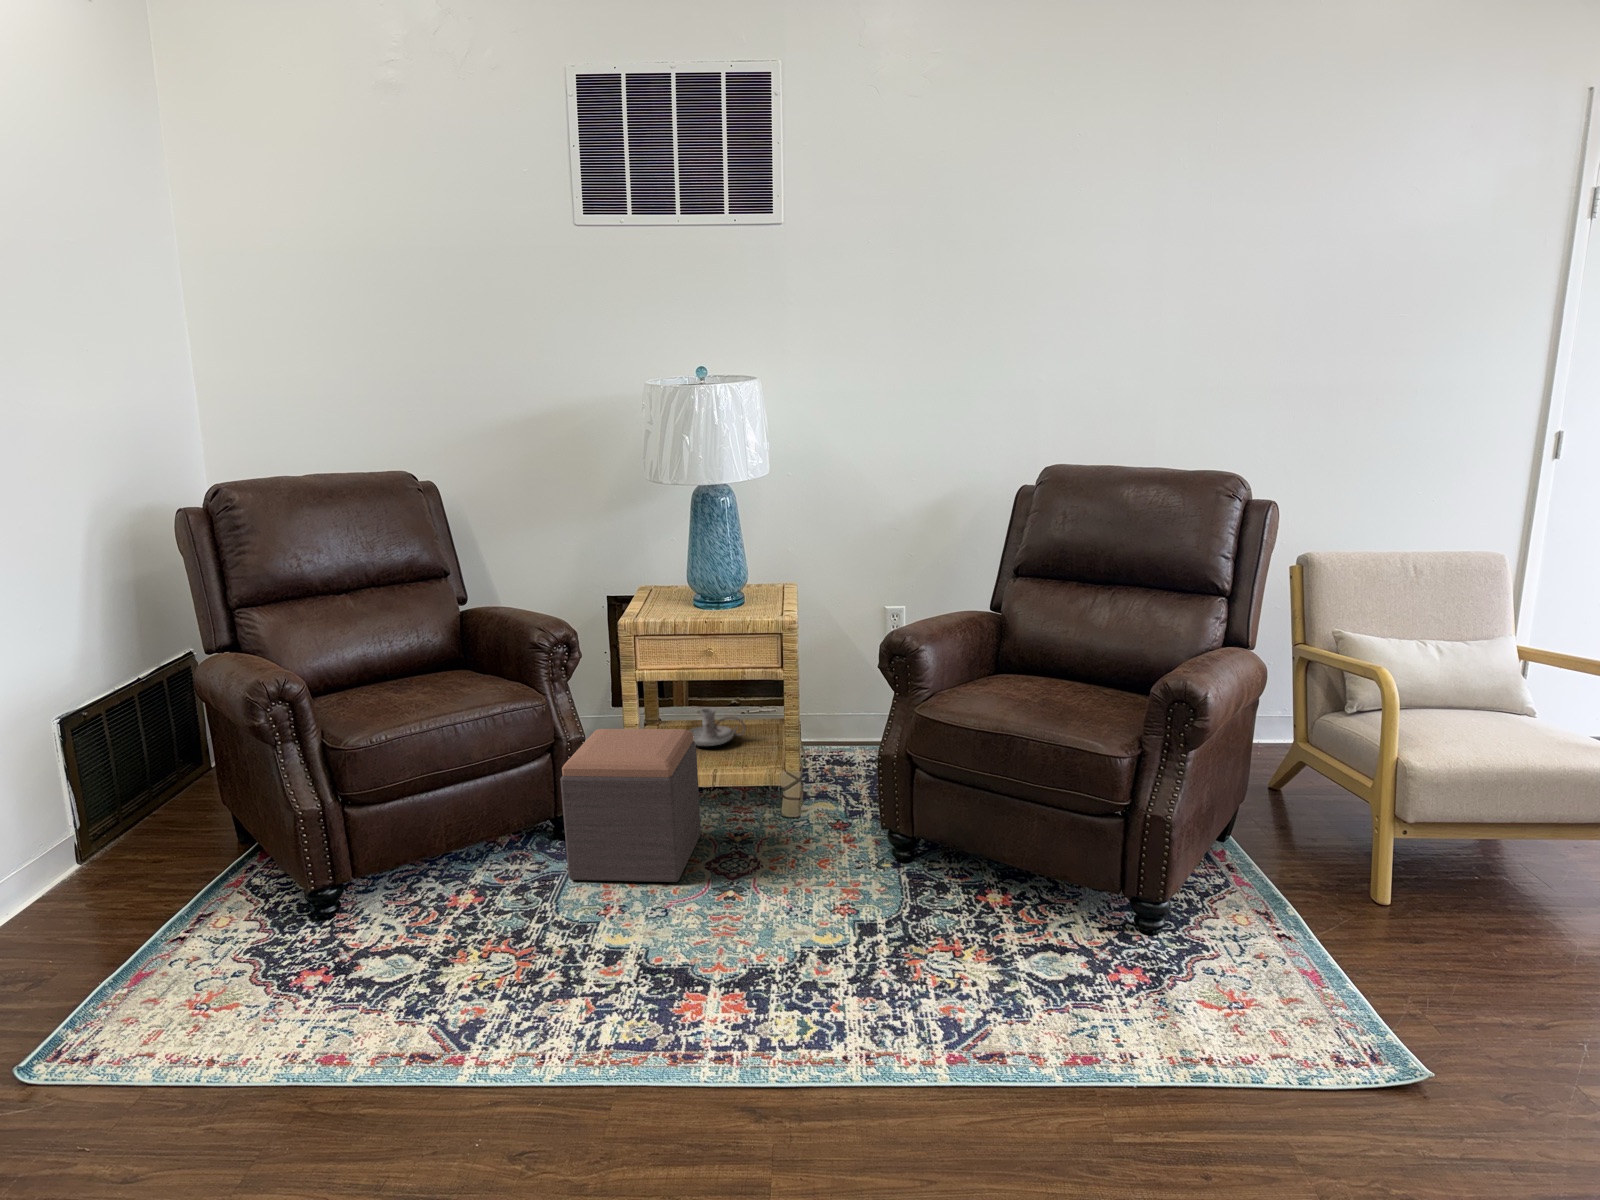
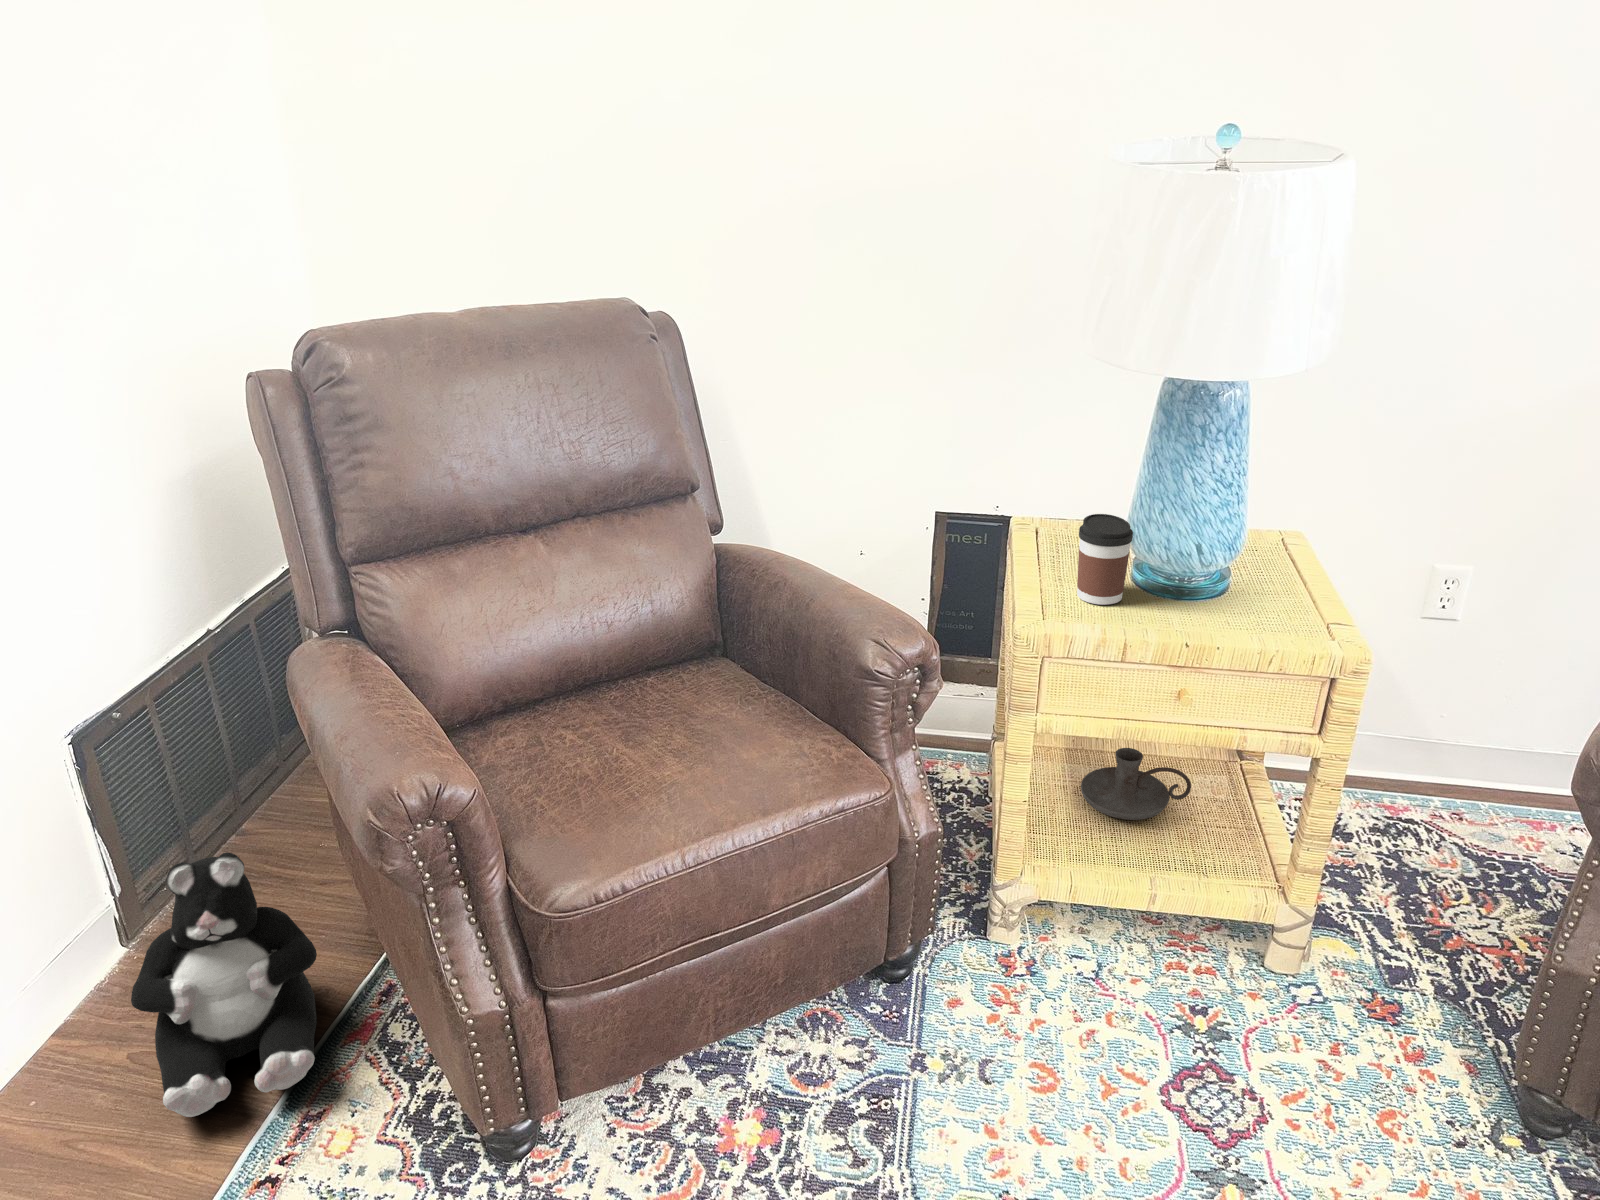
coffee cup: none [655,566,683,613] -> present [1077,514,1133,605]
footstool: present [560,729,701,882] -> none [922,820,1152,1146]
plush toy: none [92,771,208,918] -> present [131,853,317,1117]

